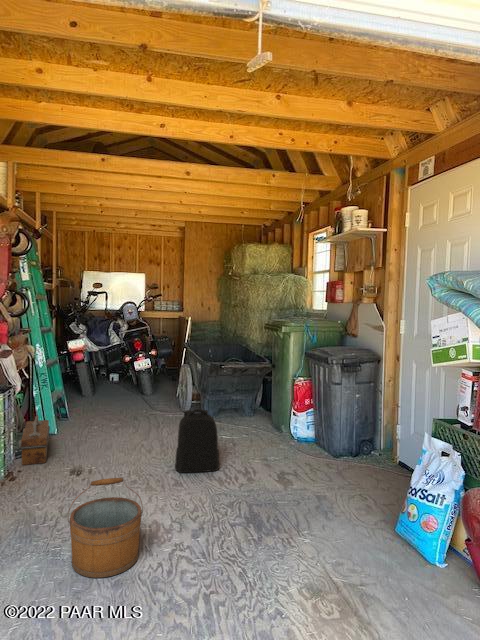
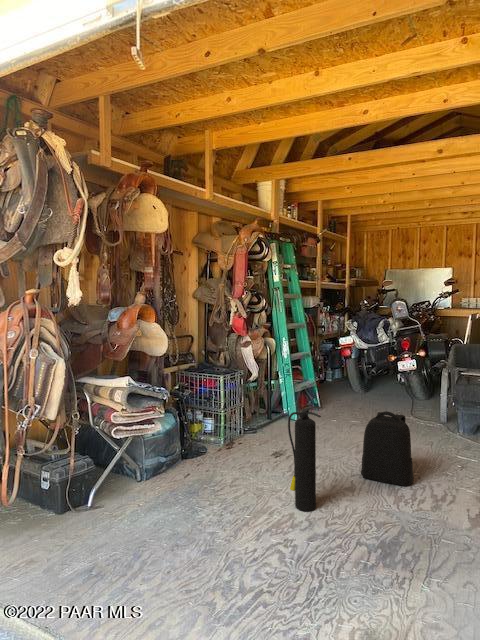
fire extinguisher: none [142,413,181,517] -> present [288,407,321,511]
toolbox: present [19,416,50,465] -> none [242,399,282,441]
bucket: present [68,478,143,578] -> none [191,453,253,542]

